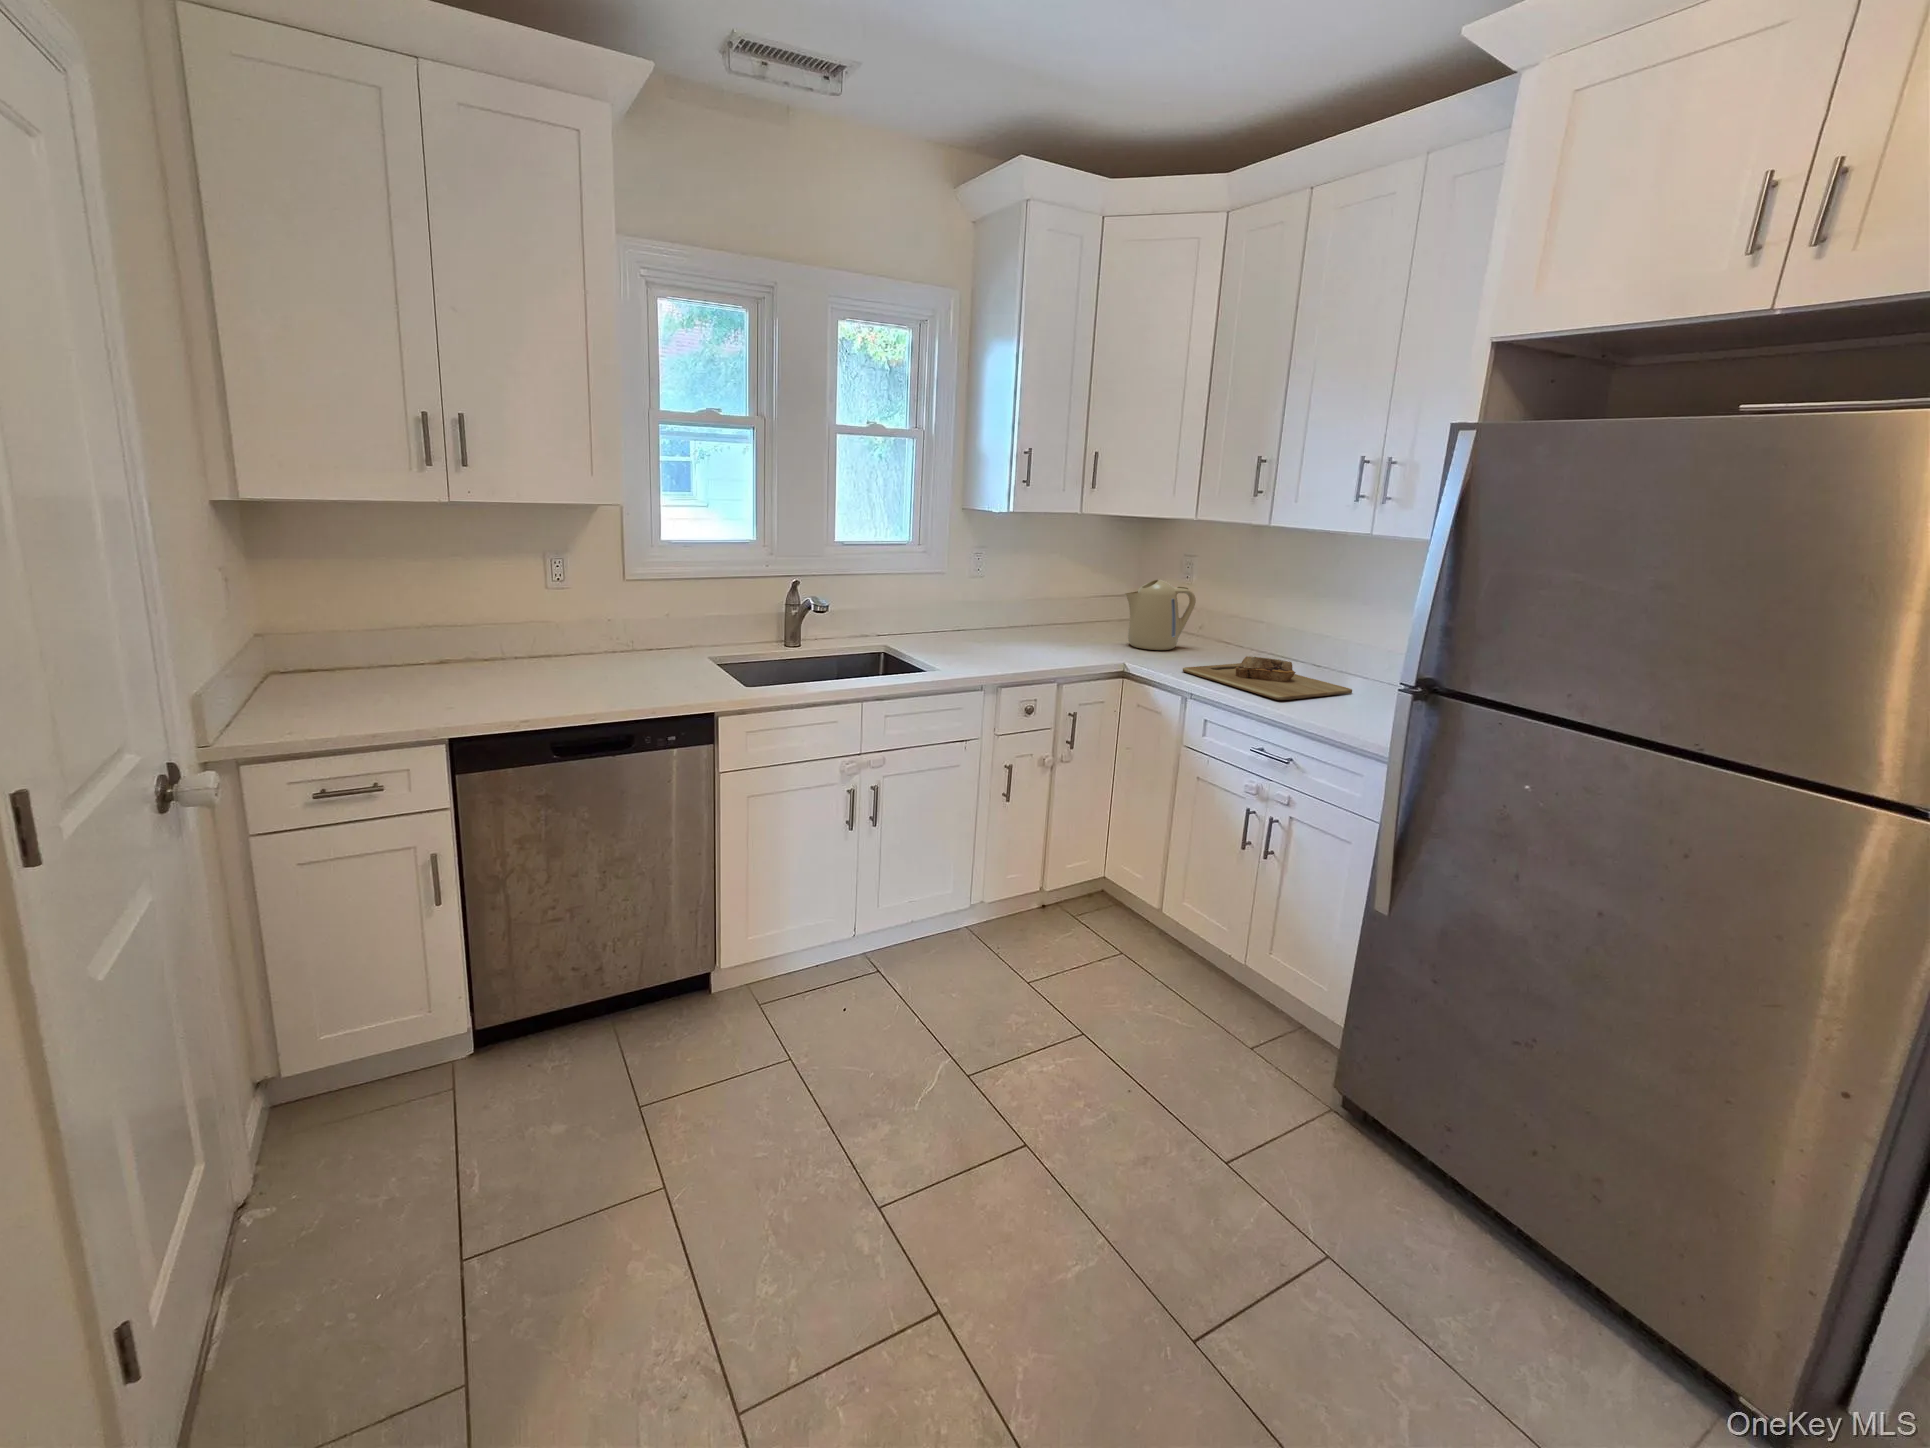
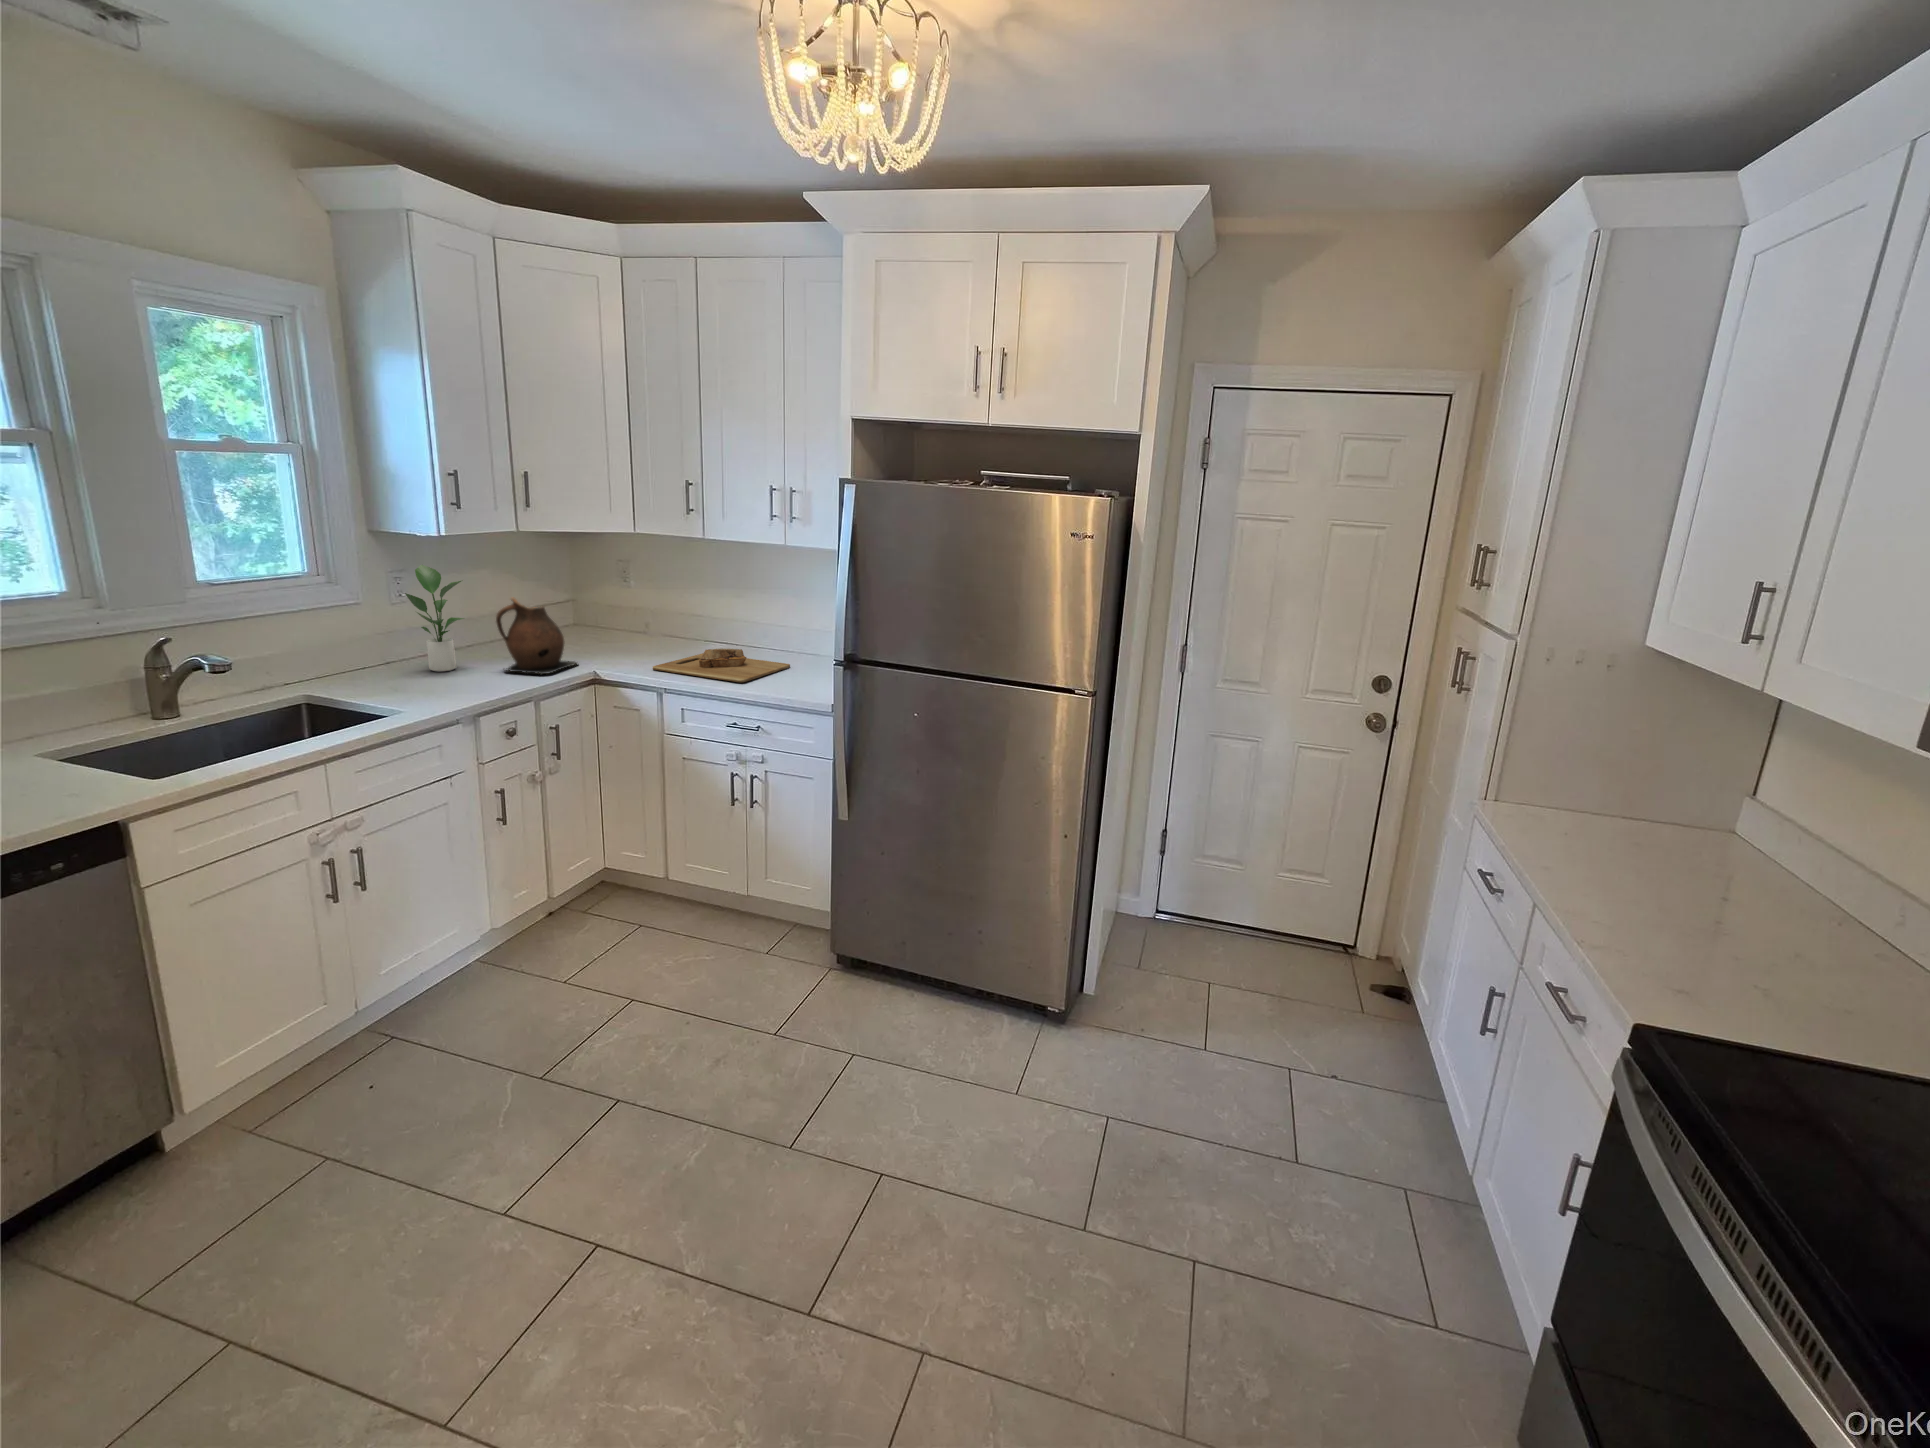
potted plant: none [975,543,1023,645] -> present [405,565,464,672]
ceramic pitcher: none [1041,579,1111,660] -> present [496,598,577,674]
kettle: present [1125,580,1196,650] -> none [577,588,646,653]

